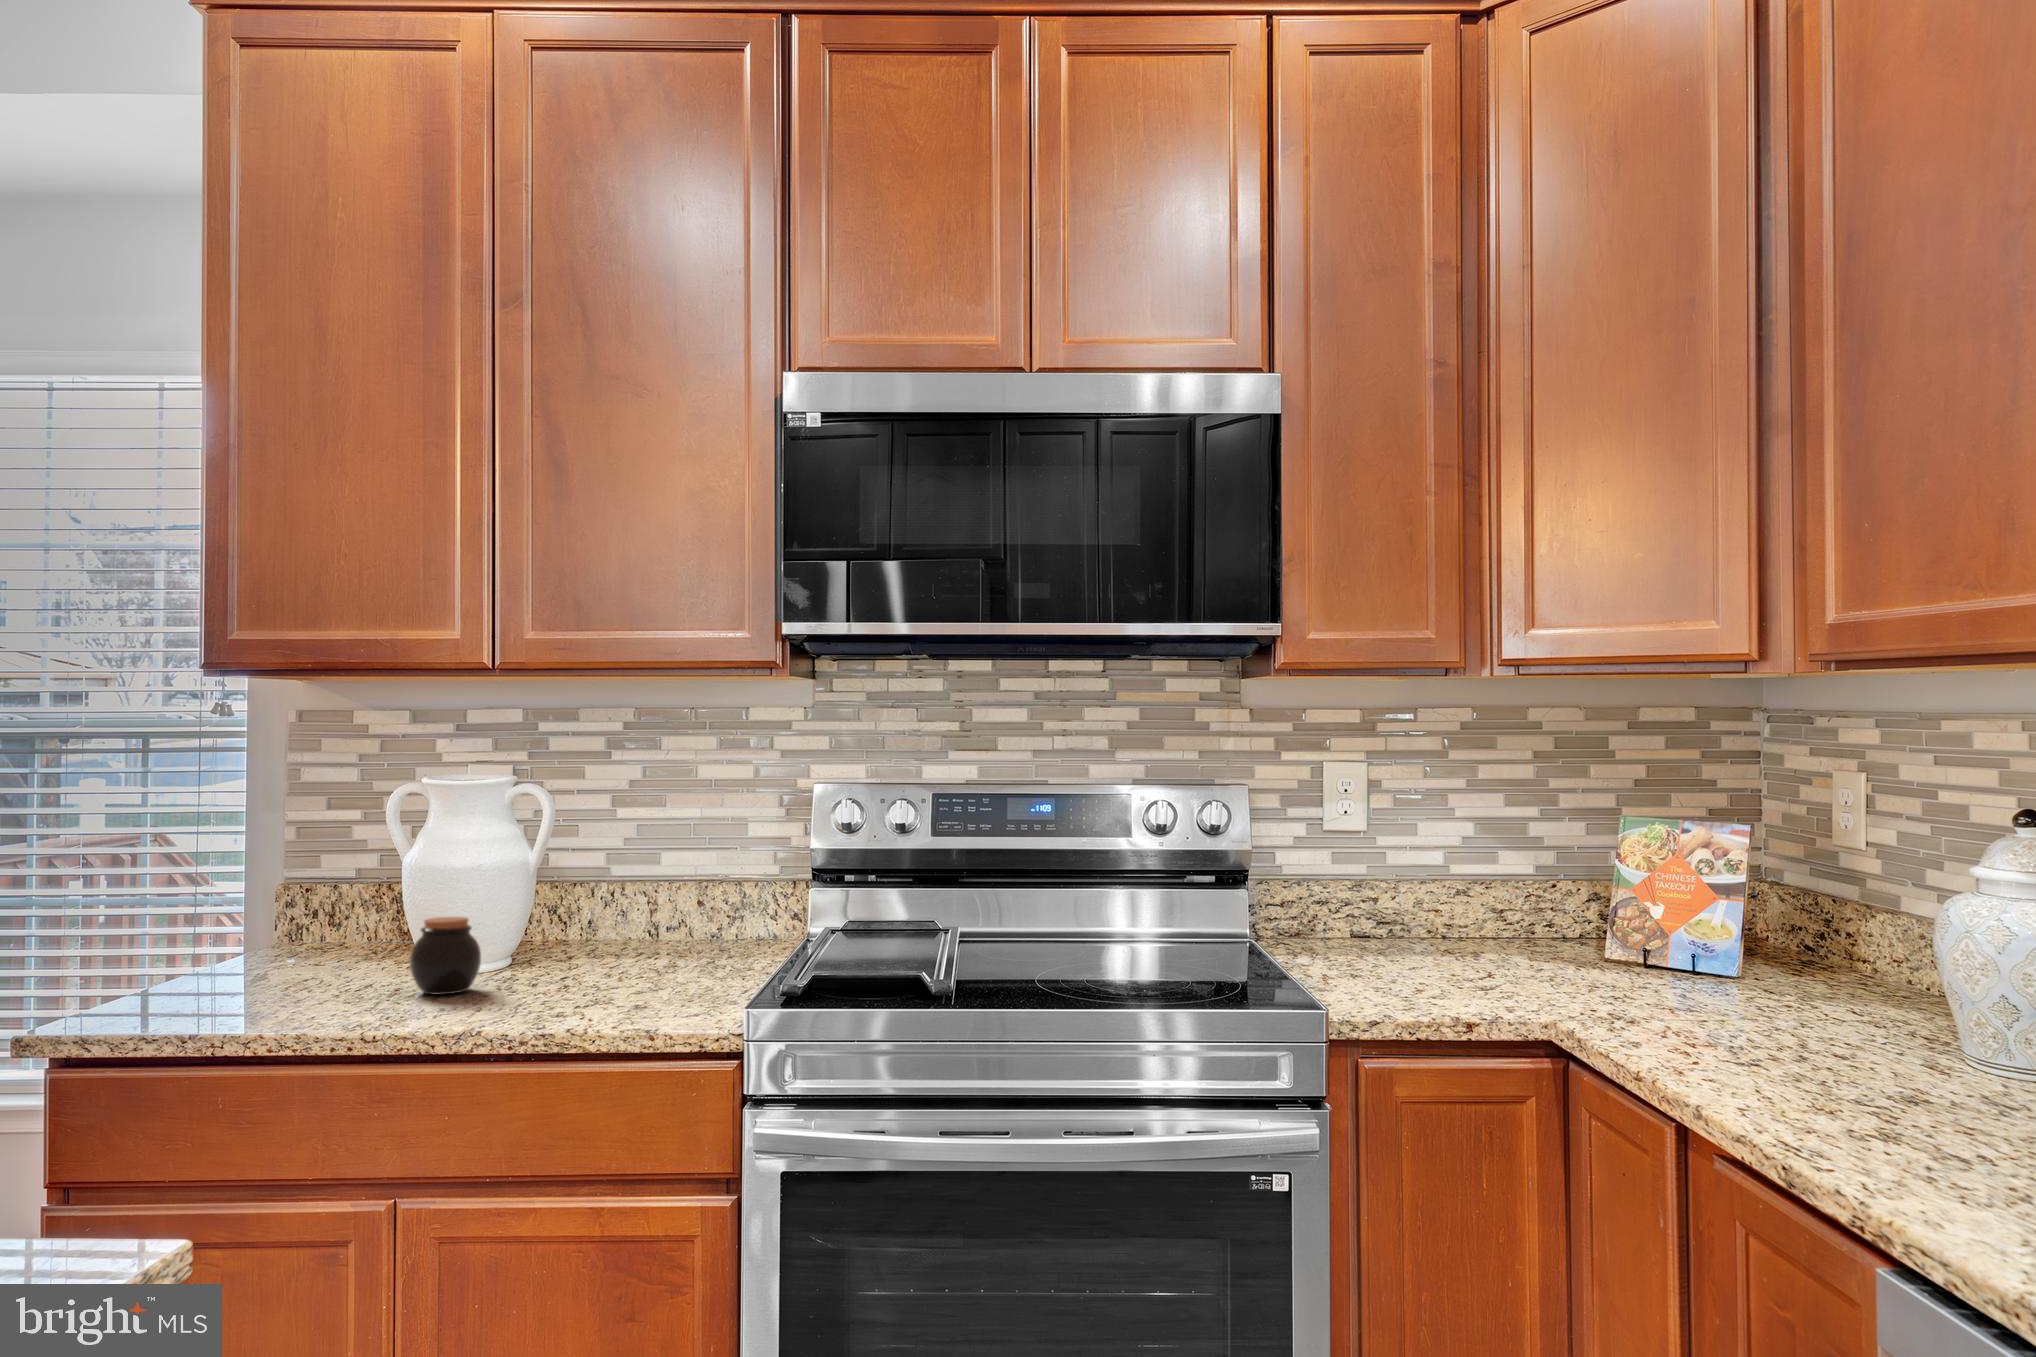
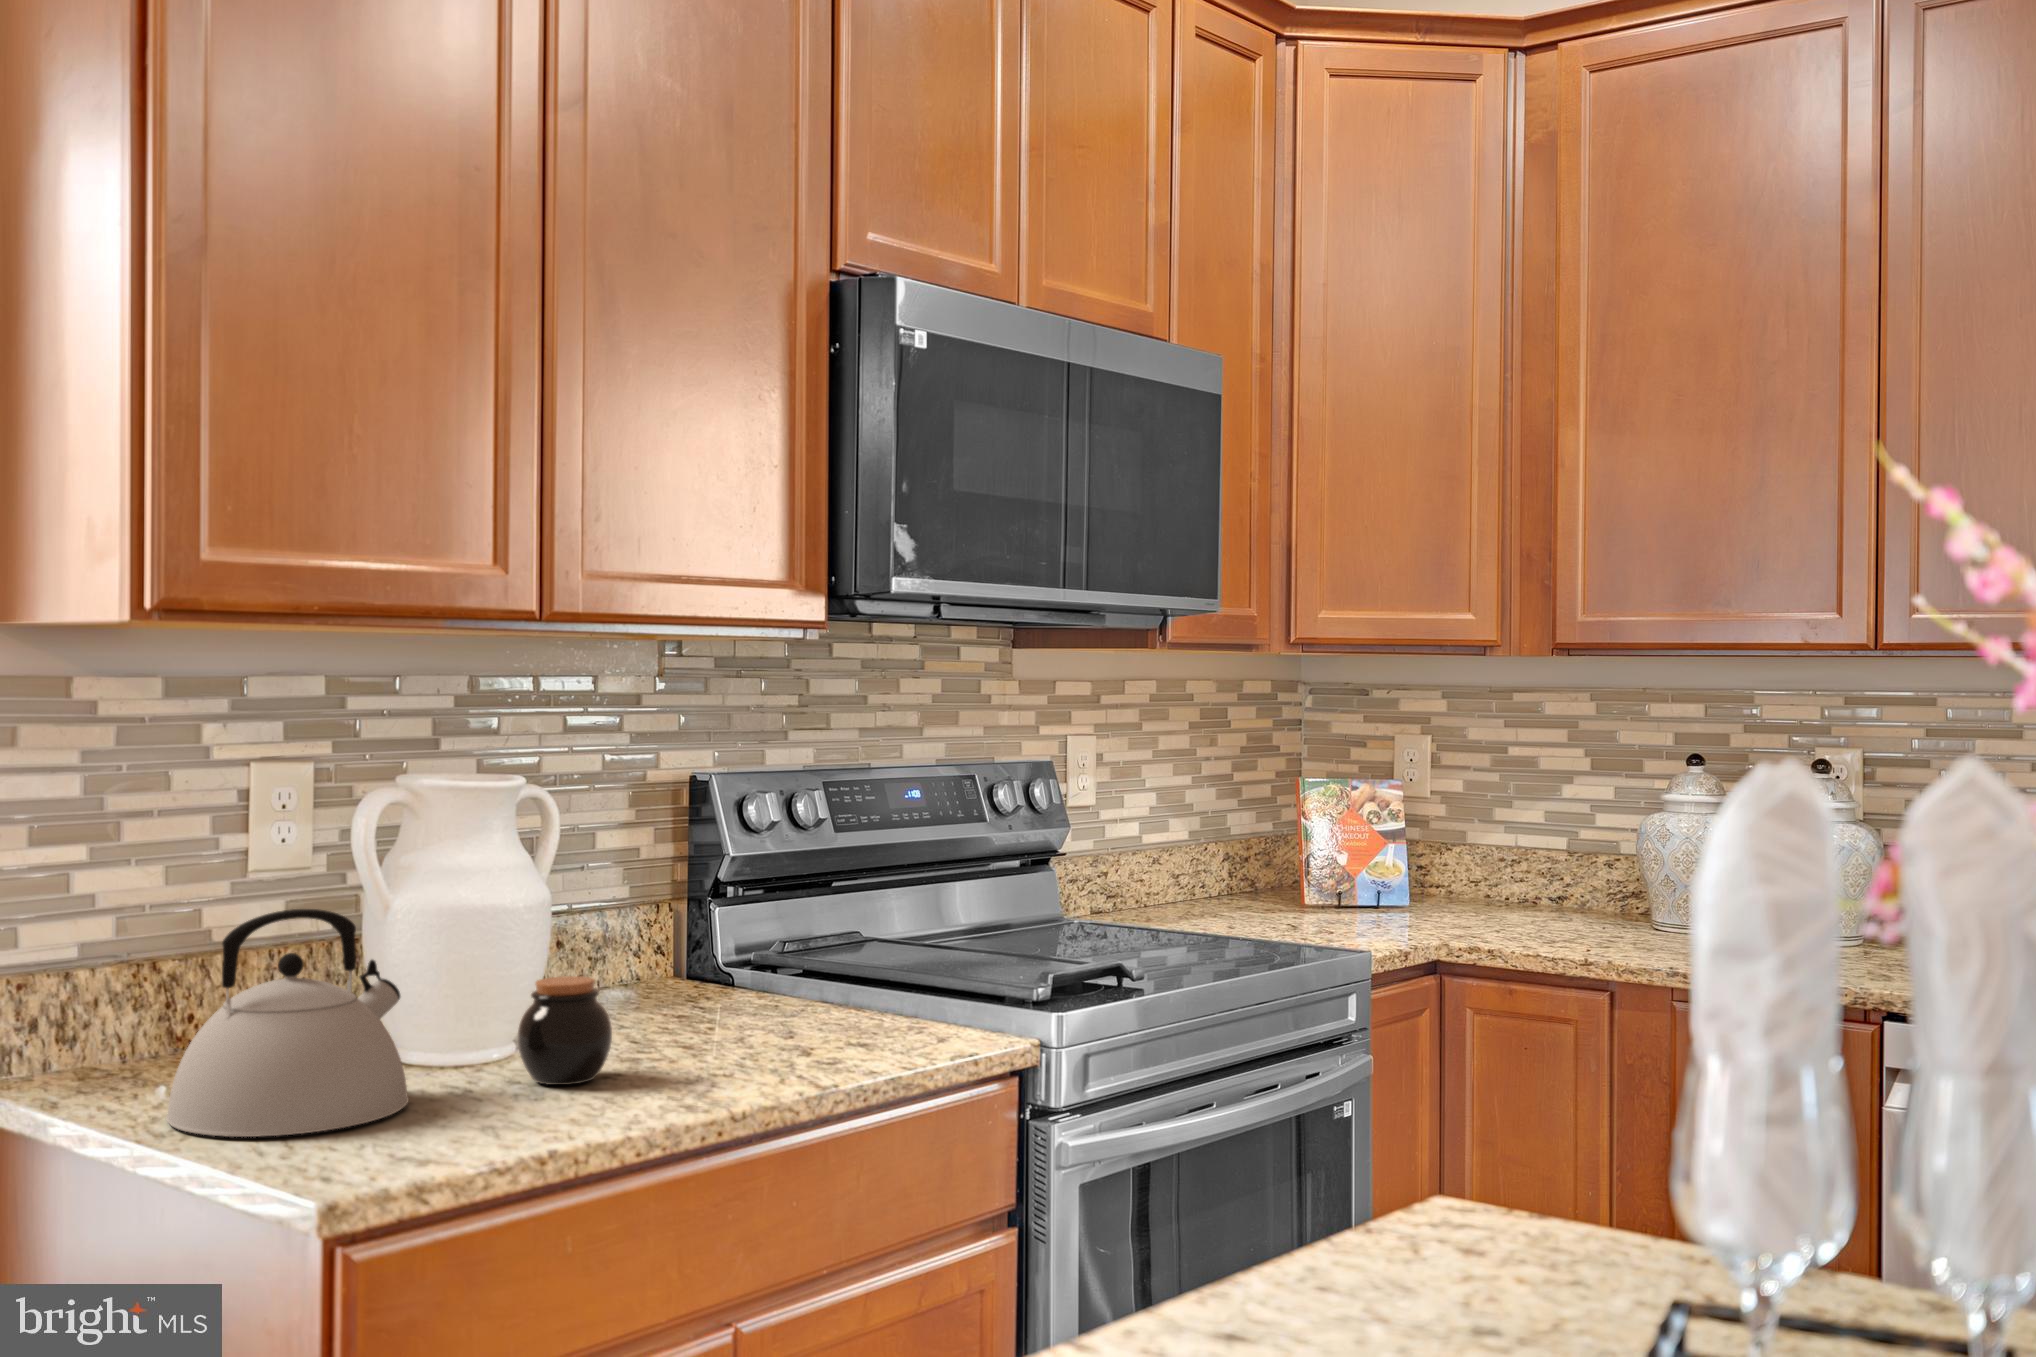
kettle: none [203,851,371,994] -> present [166,909,409,1137]

